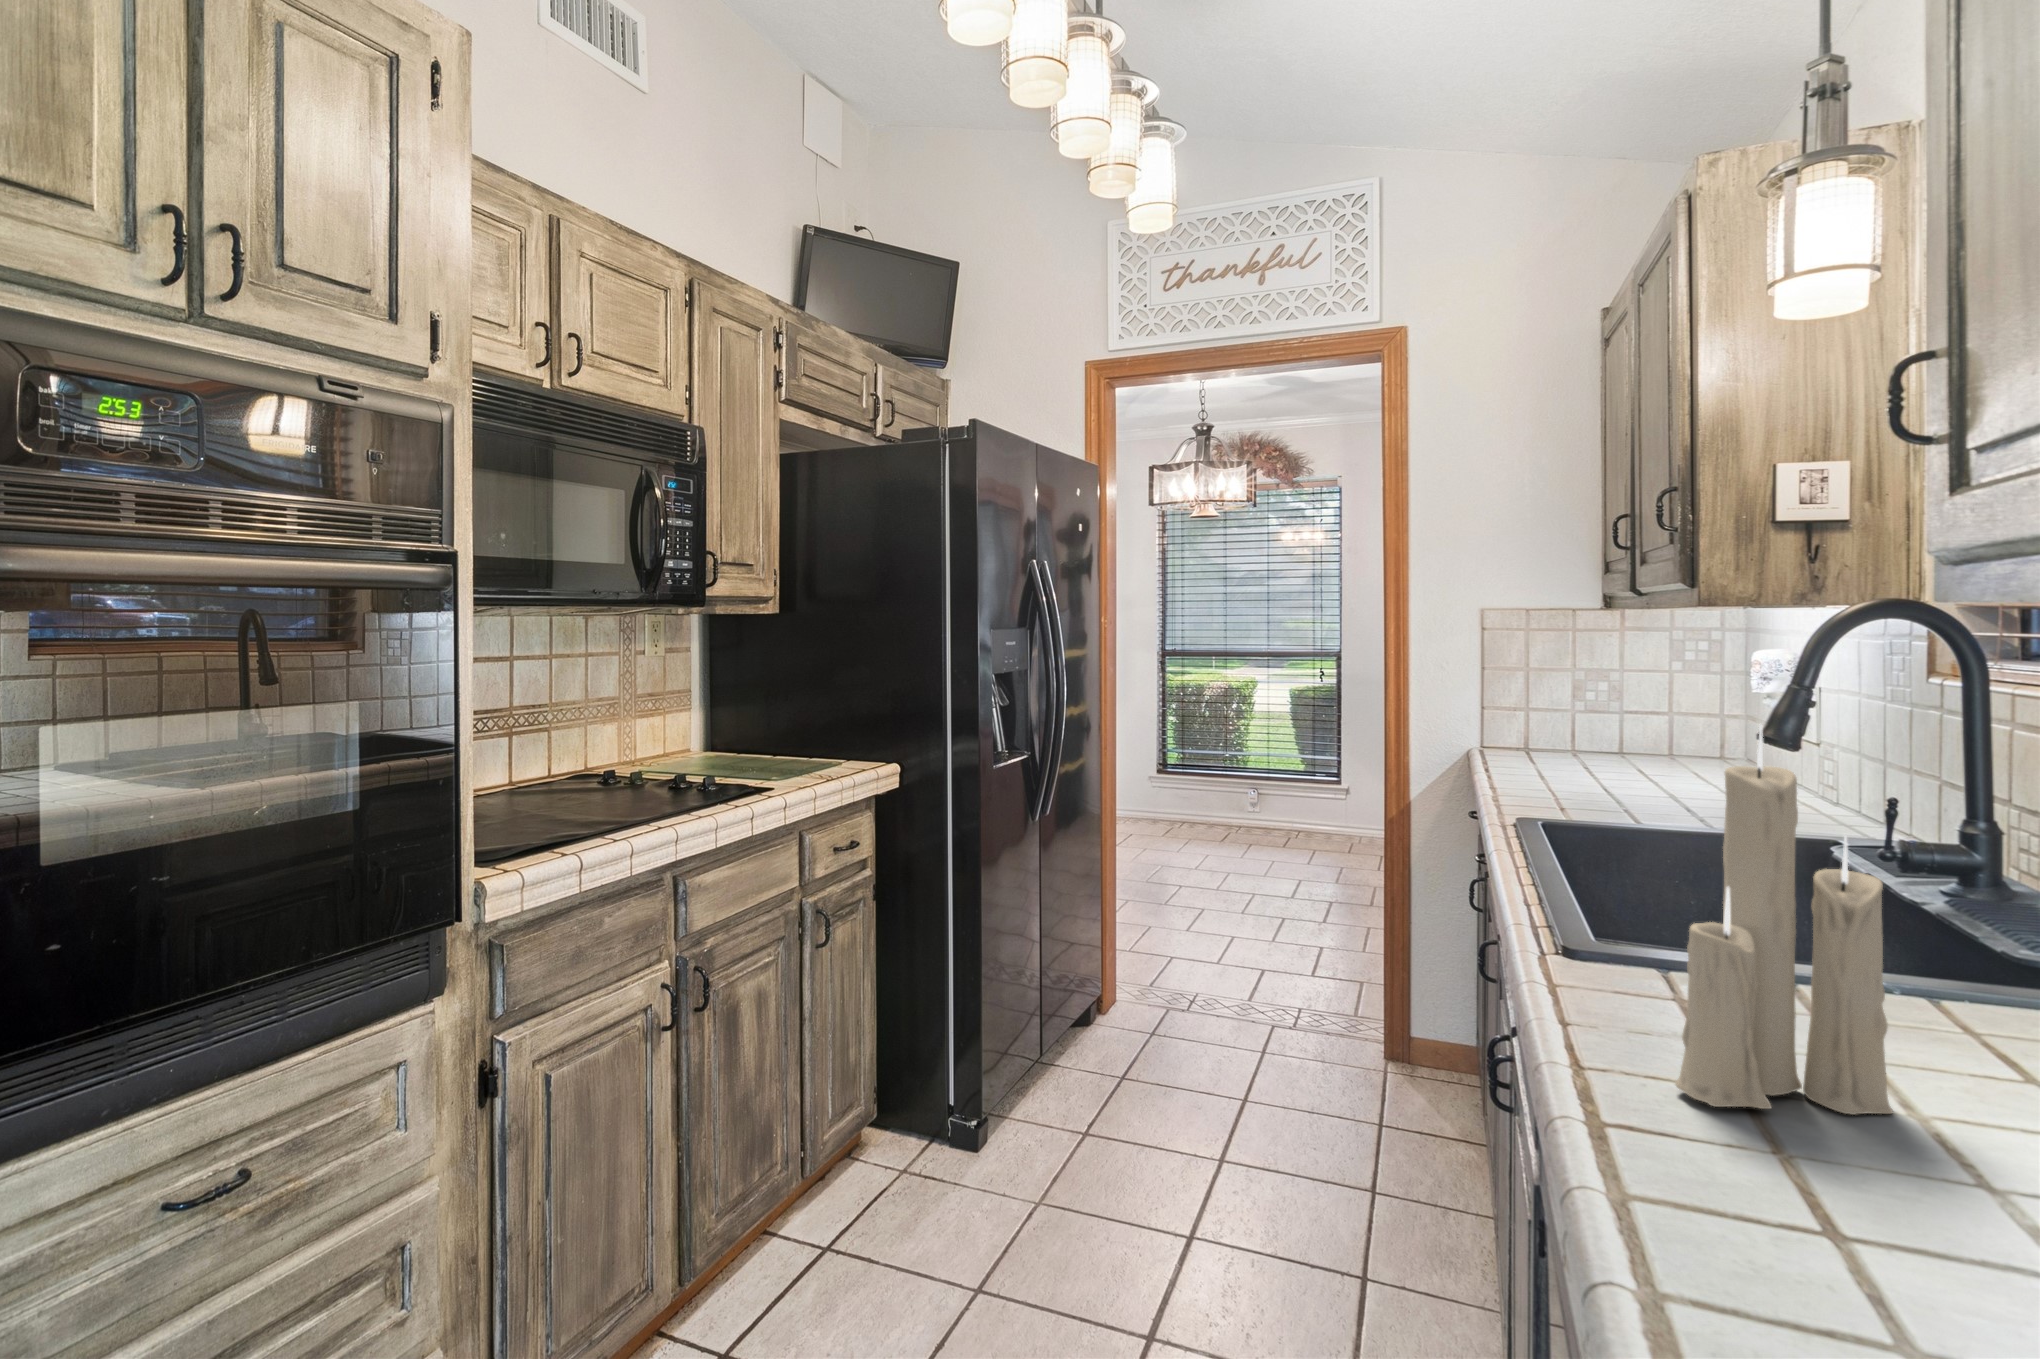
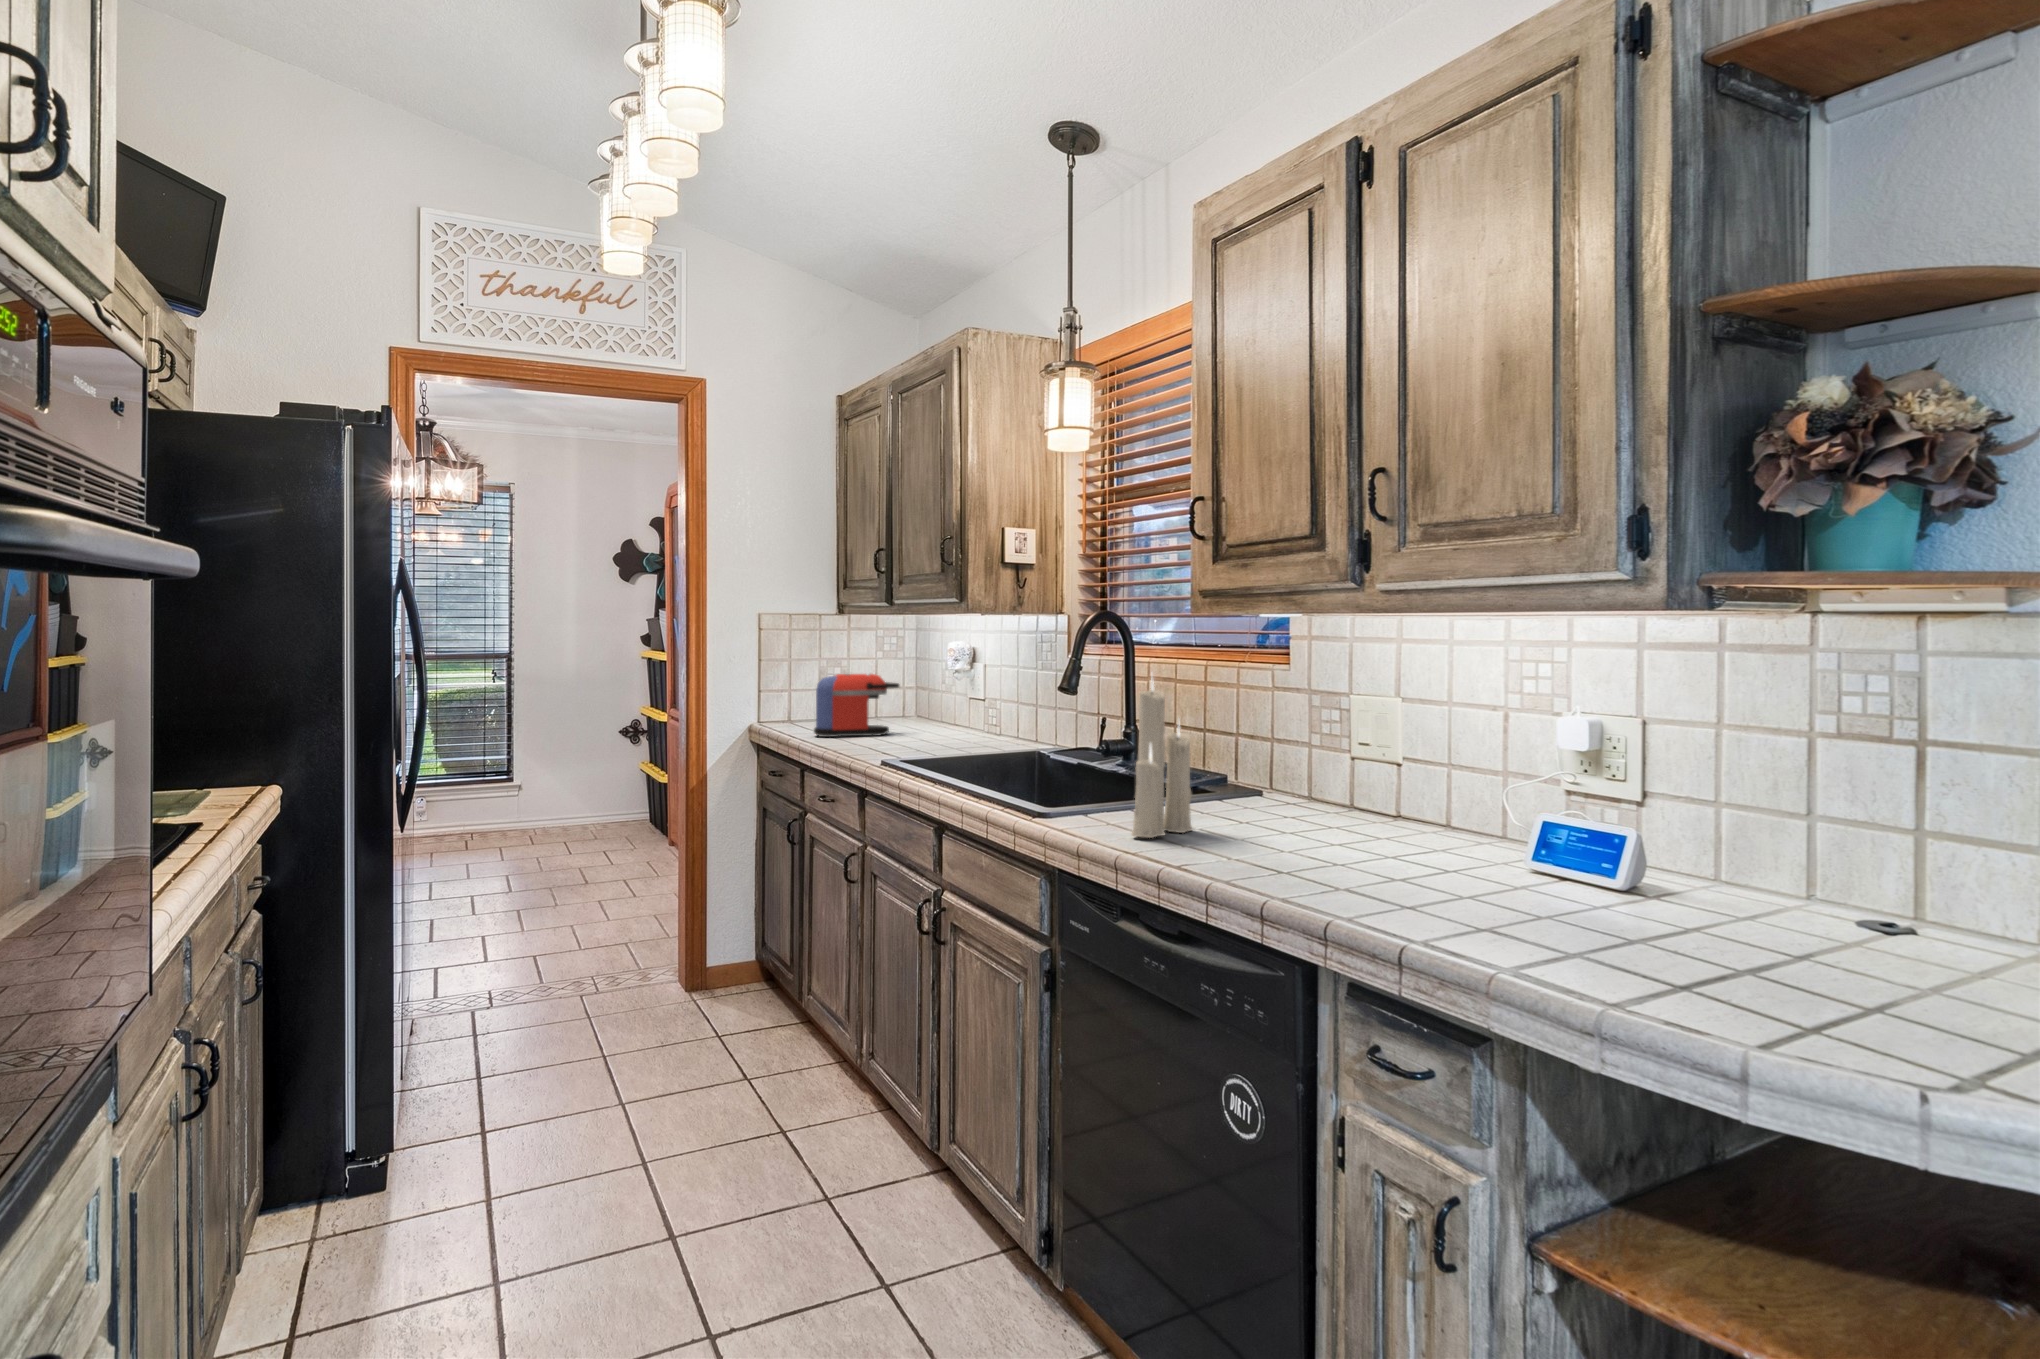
coffee maker: none [1516,691,1658,781] -> present [814,674,899,737]

